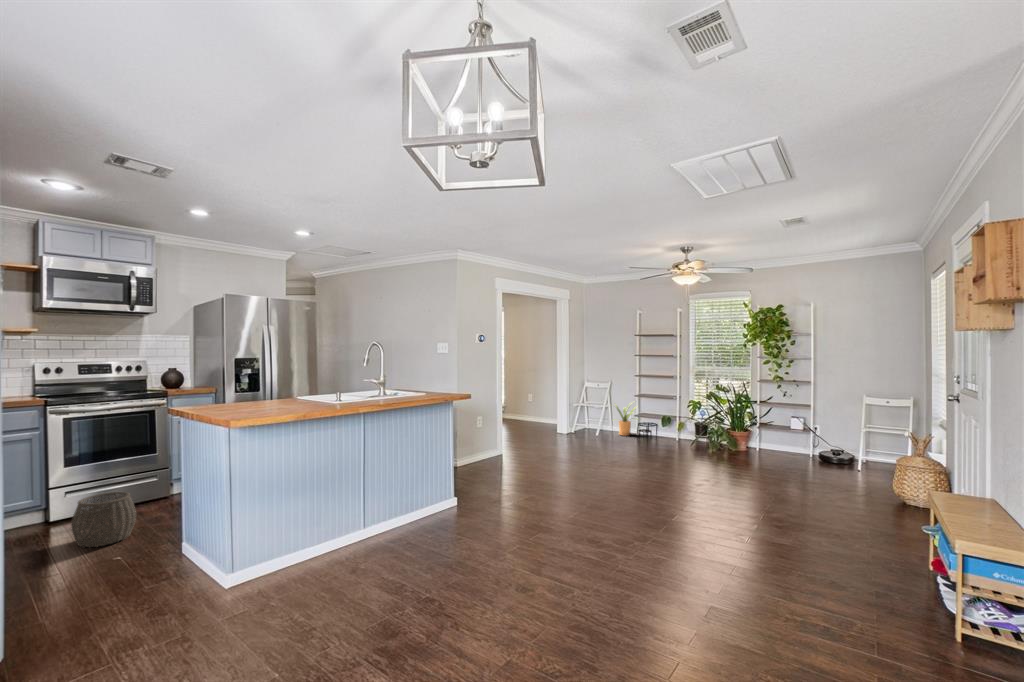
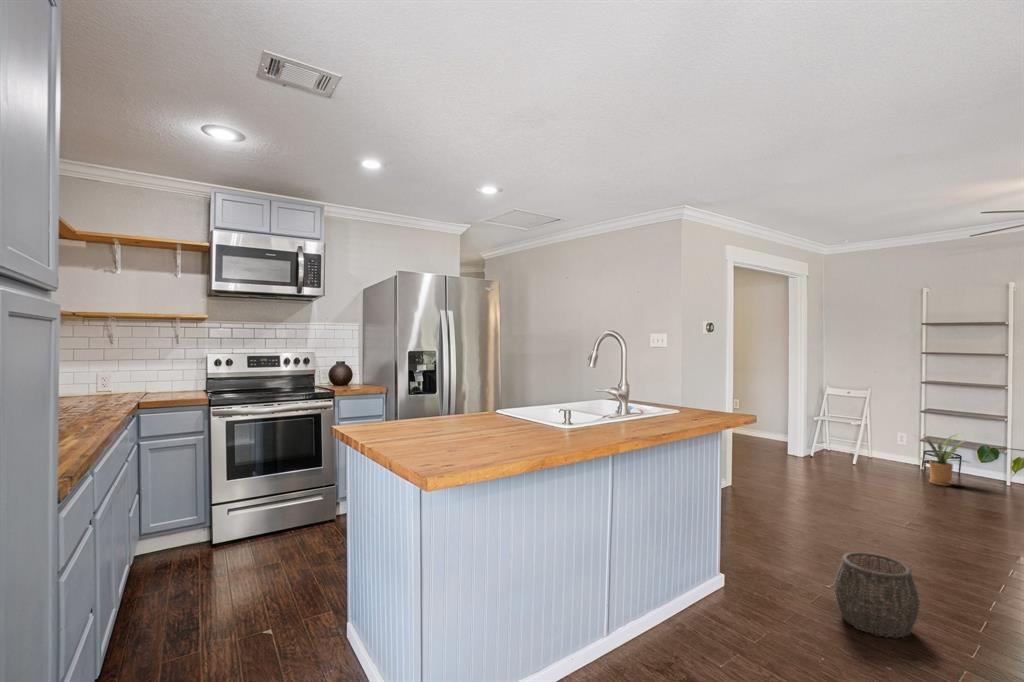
woven basket: present [71,492,136,547] -> present [834,552,920,638]

